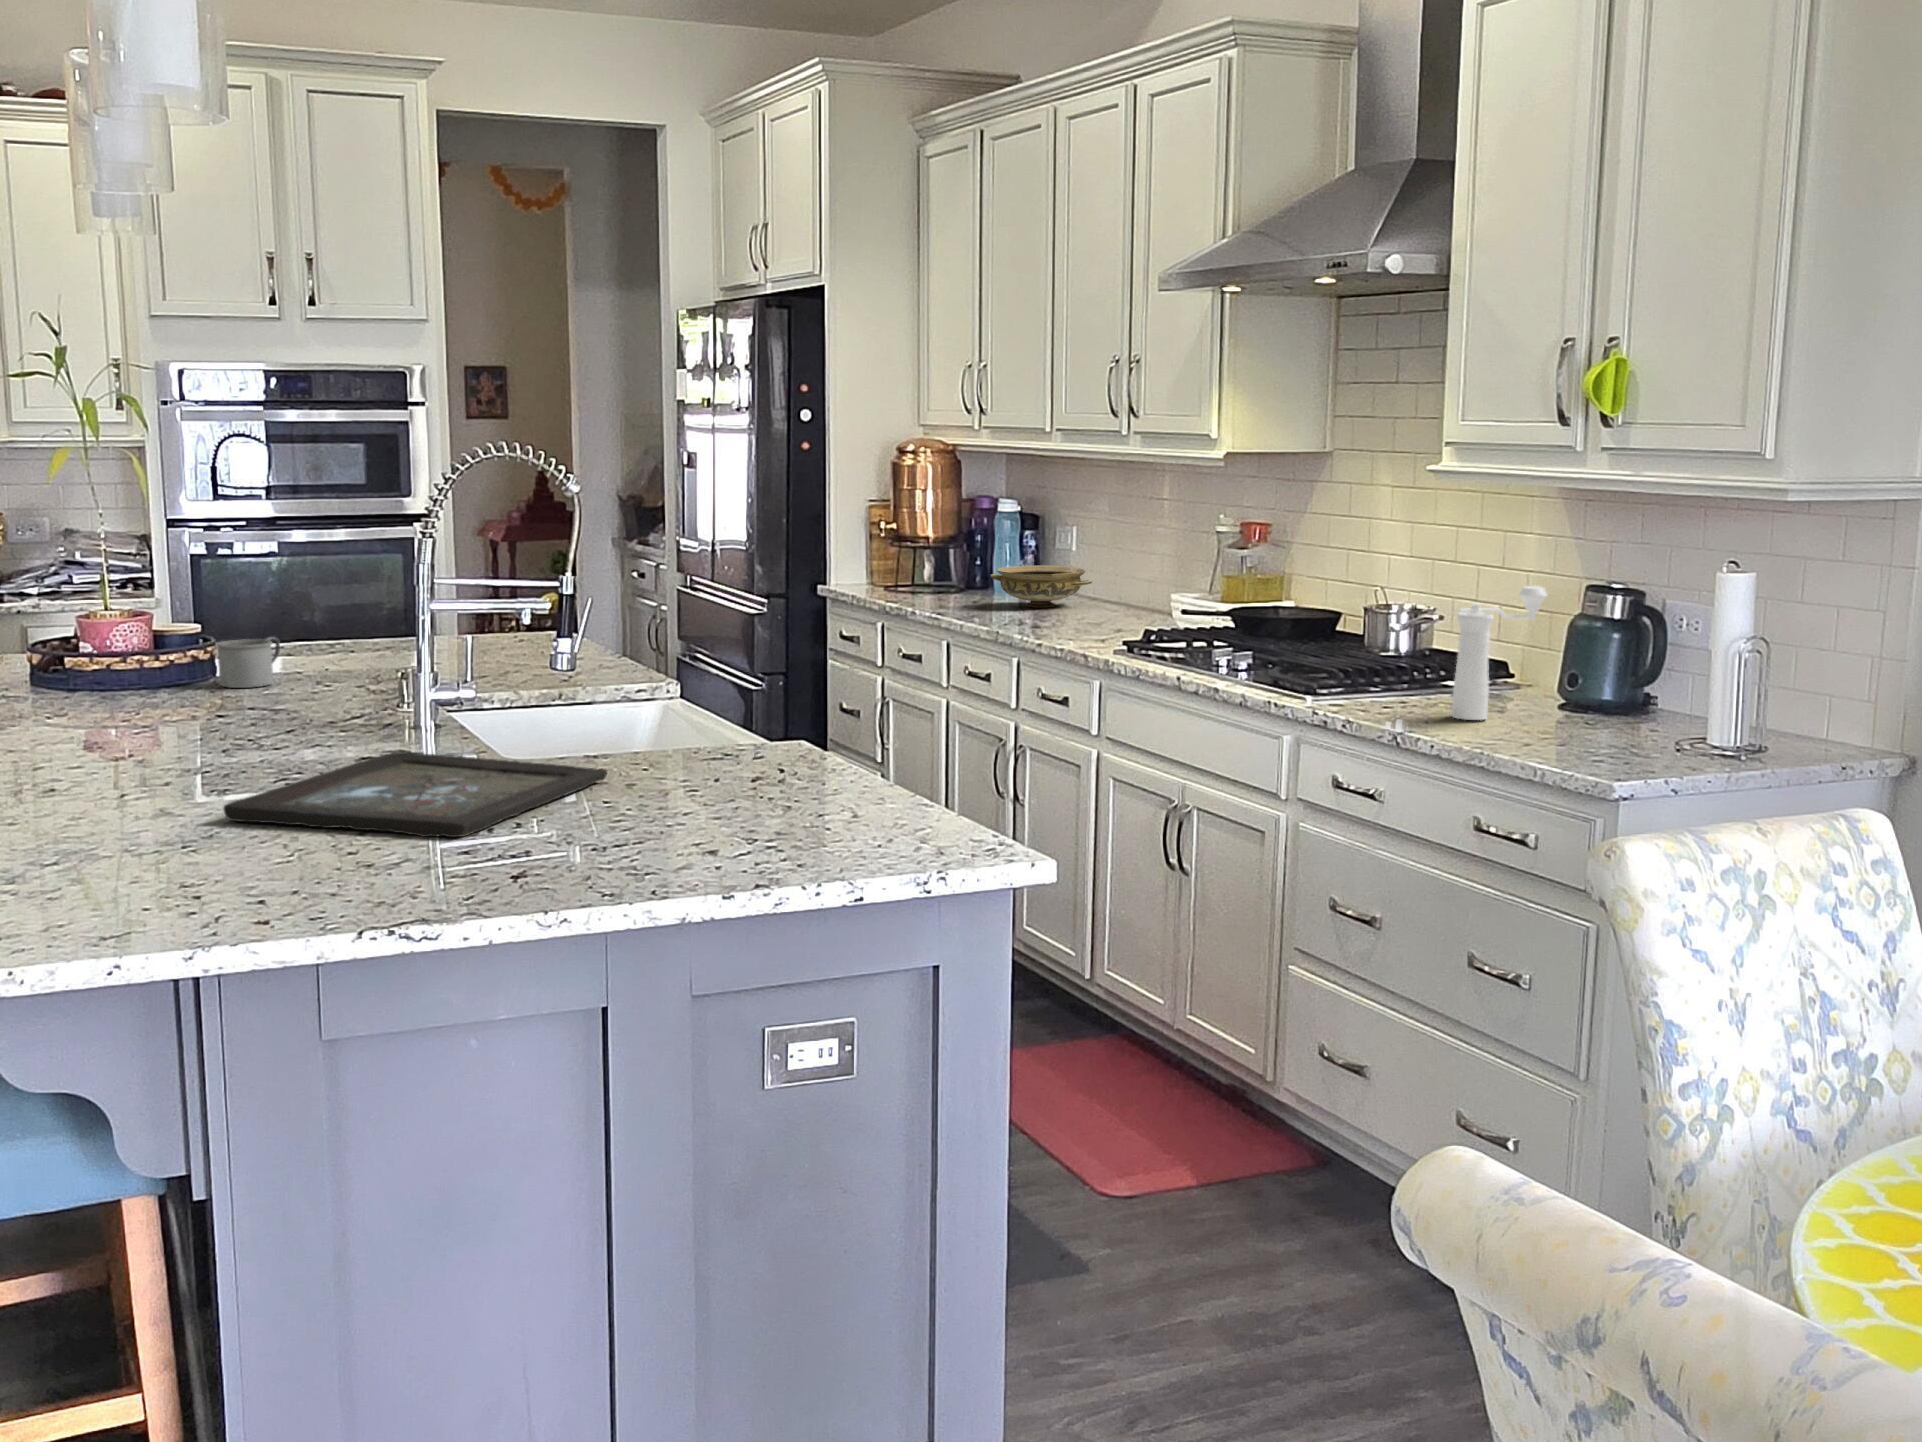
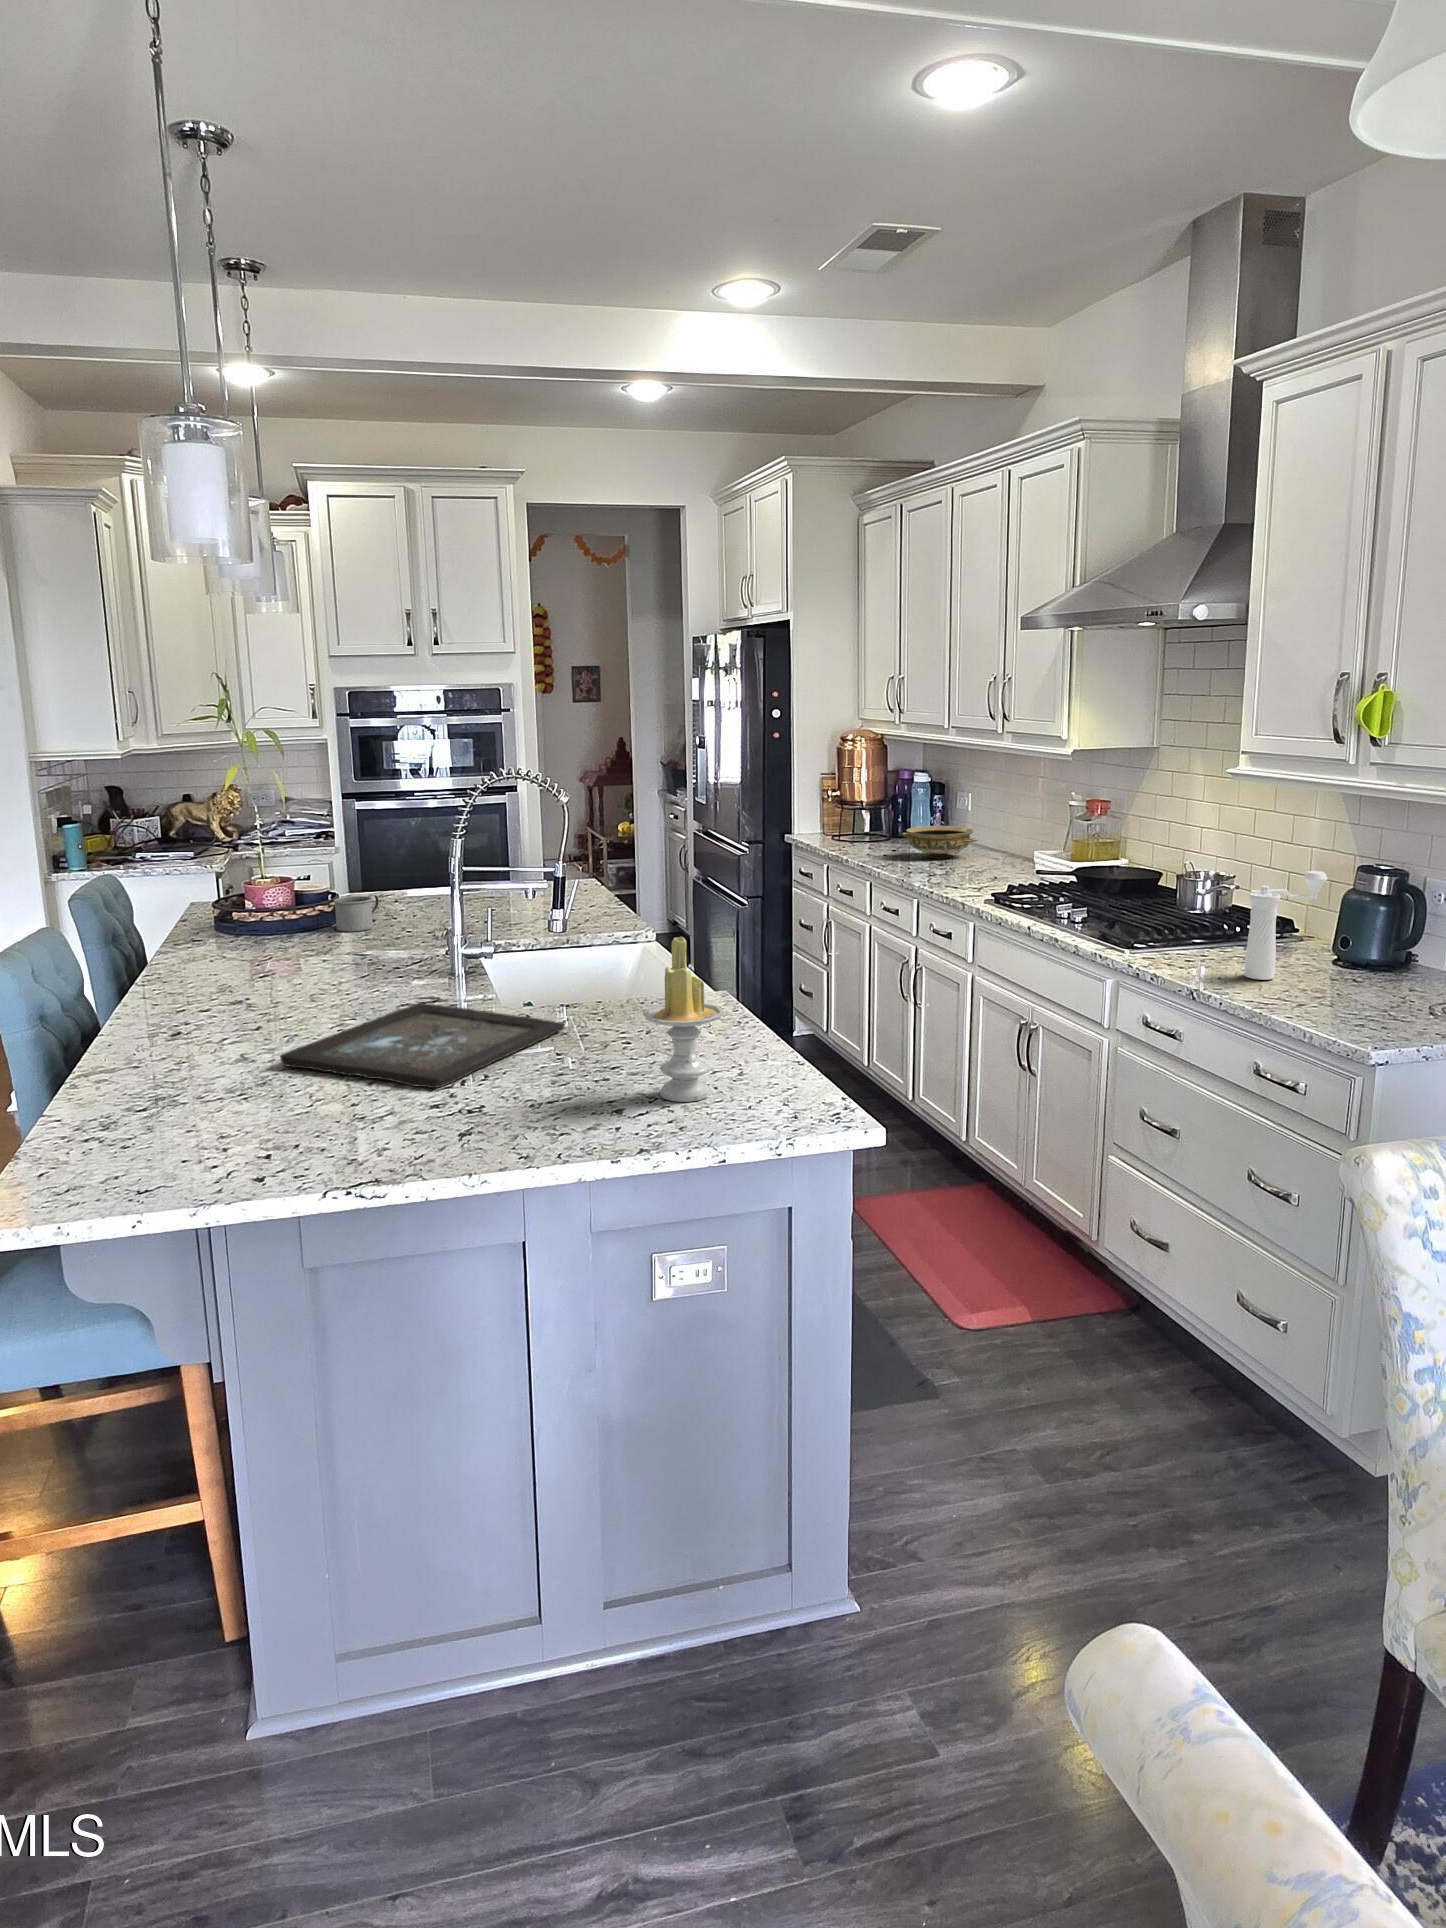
candle: none [742,630,847,842] -> present [643,937,724,1102]

